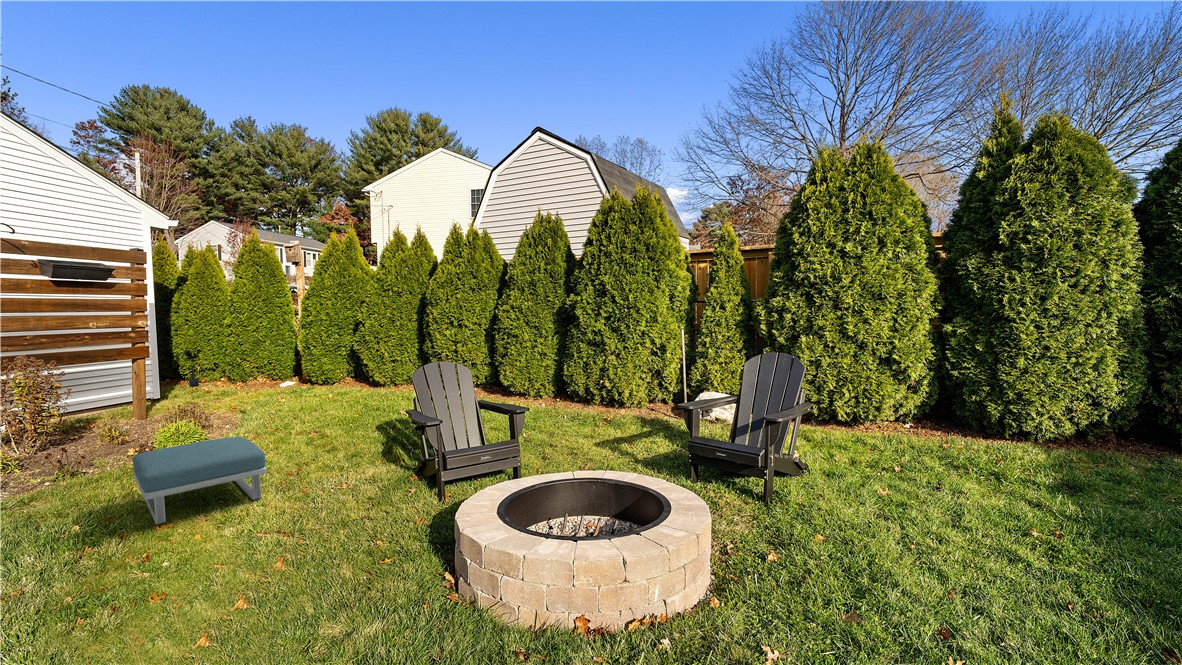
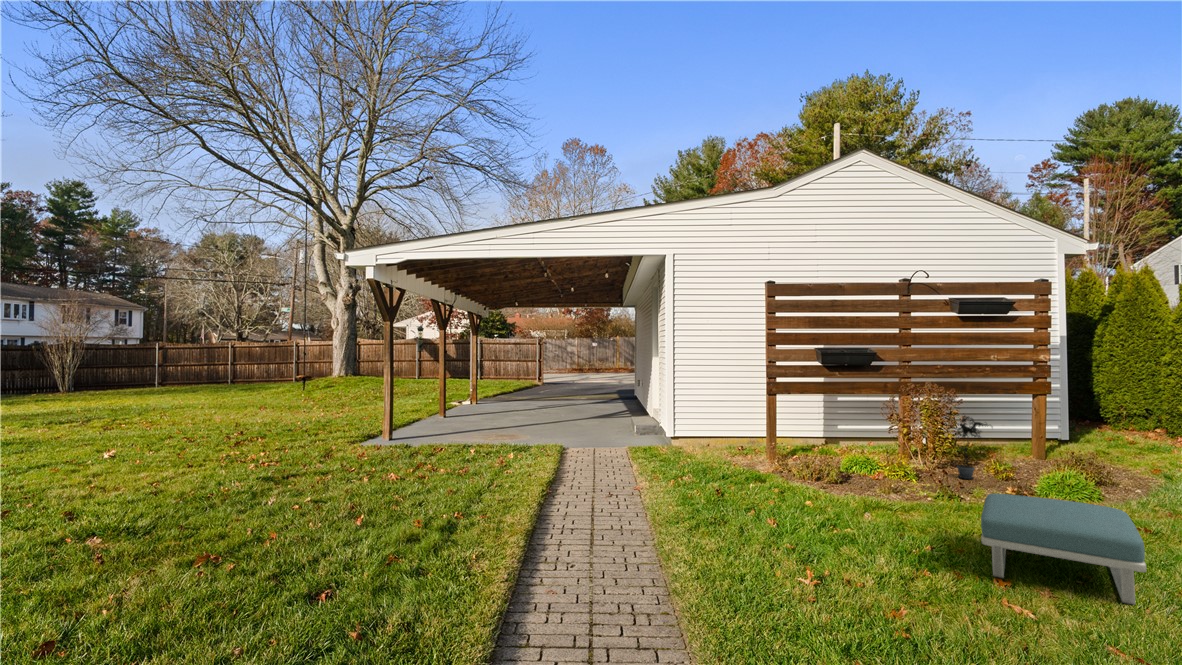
potted plant: present [183,347,202,387] -> present [955,416,987,479]

